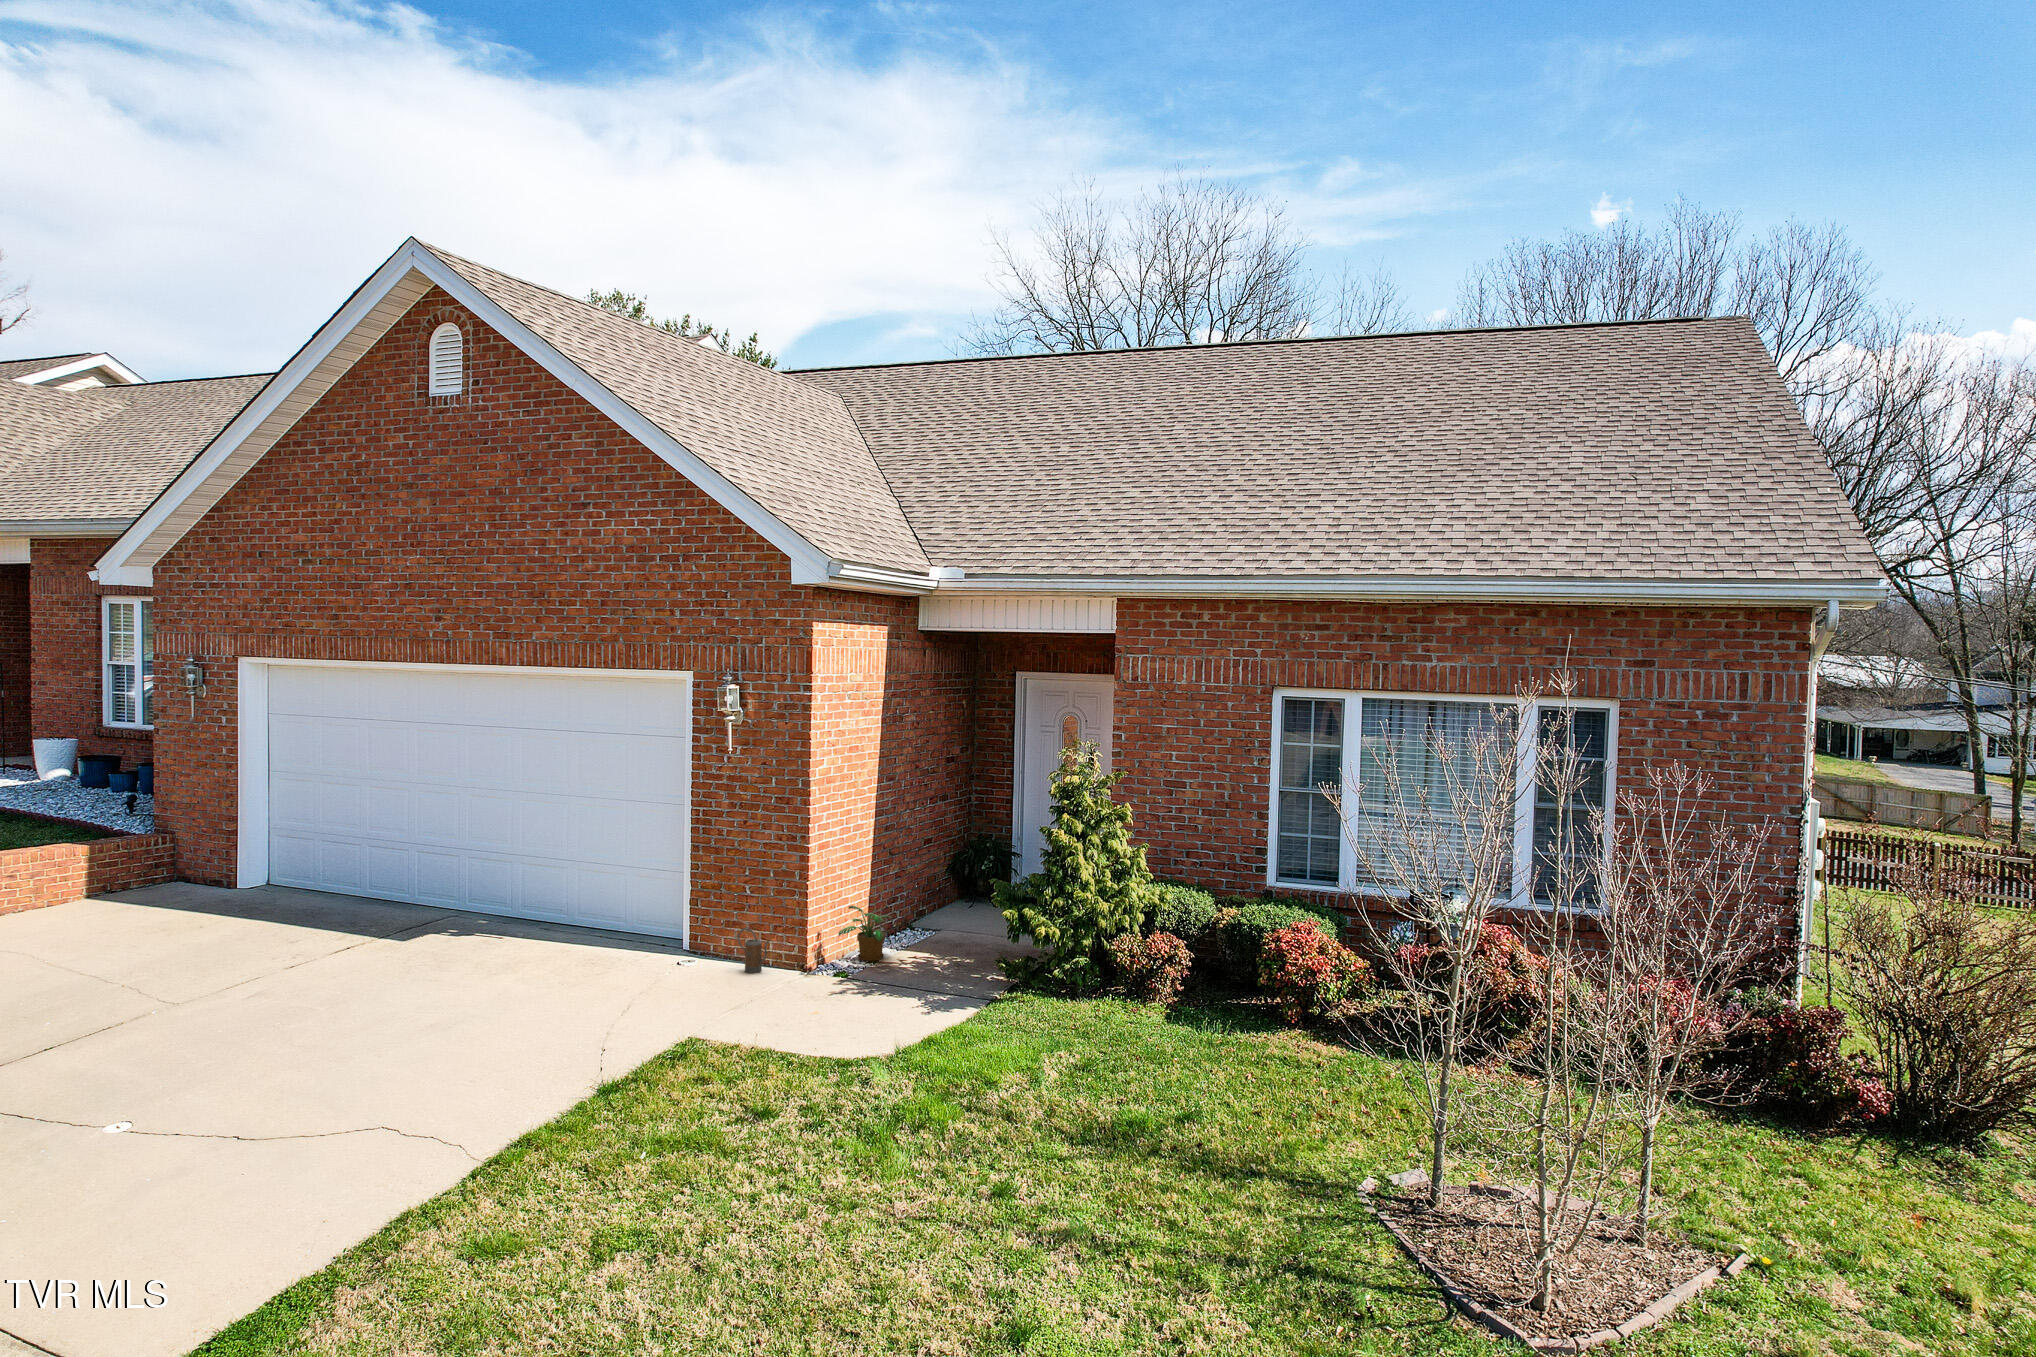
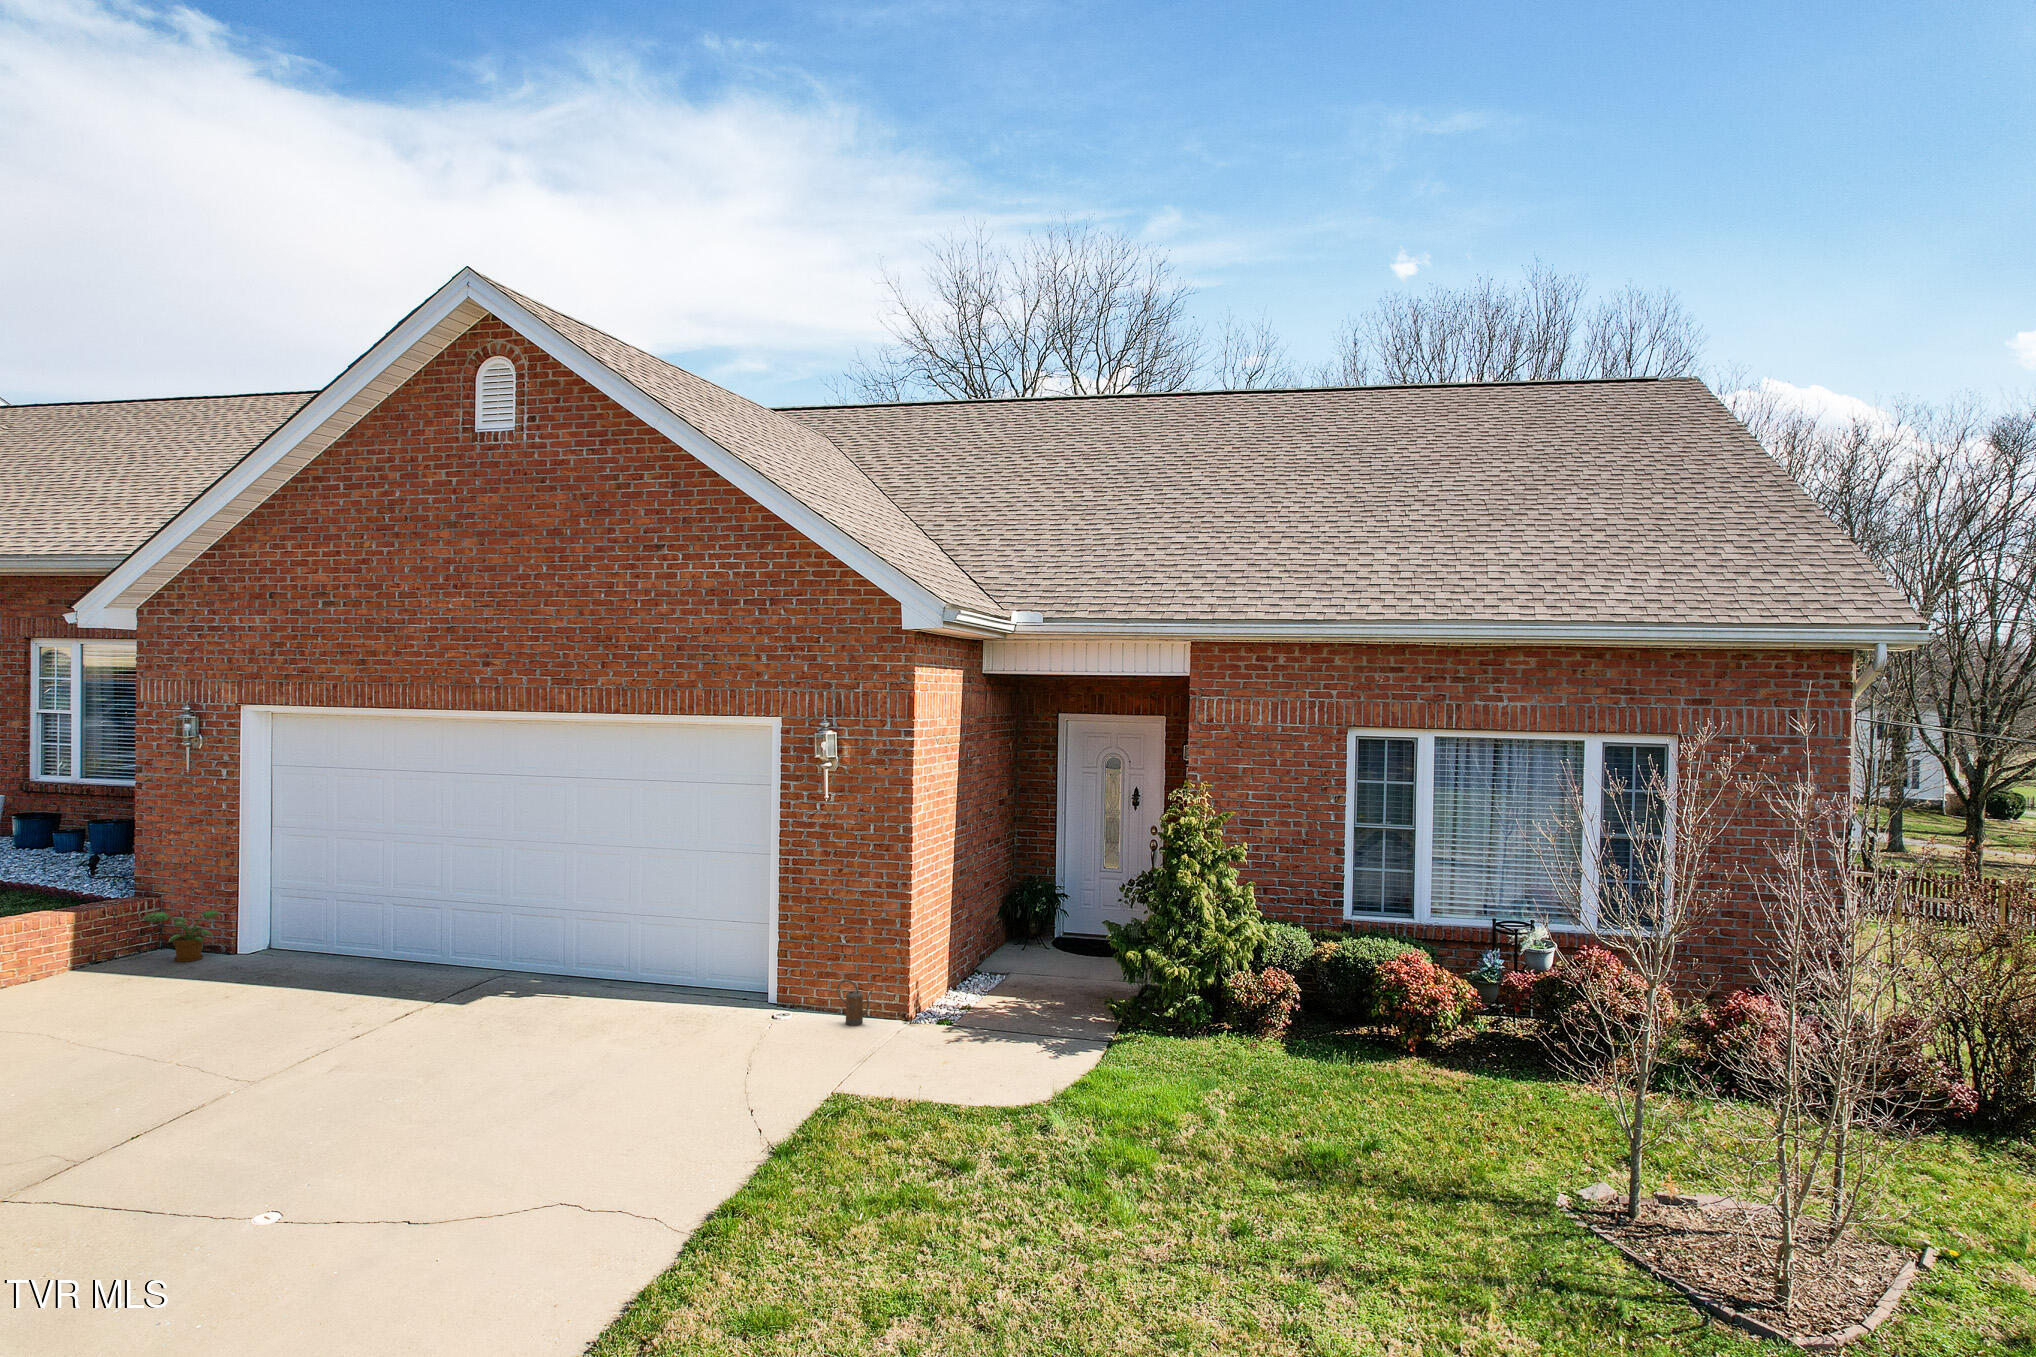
potted plant: present [839,906,890,961] -> present [142,910,220,962]

